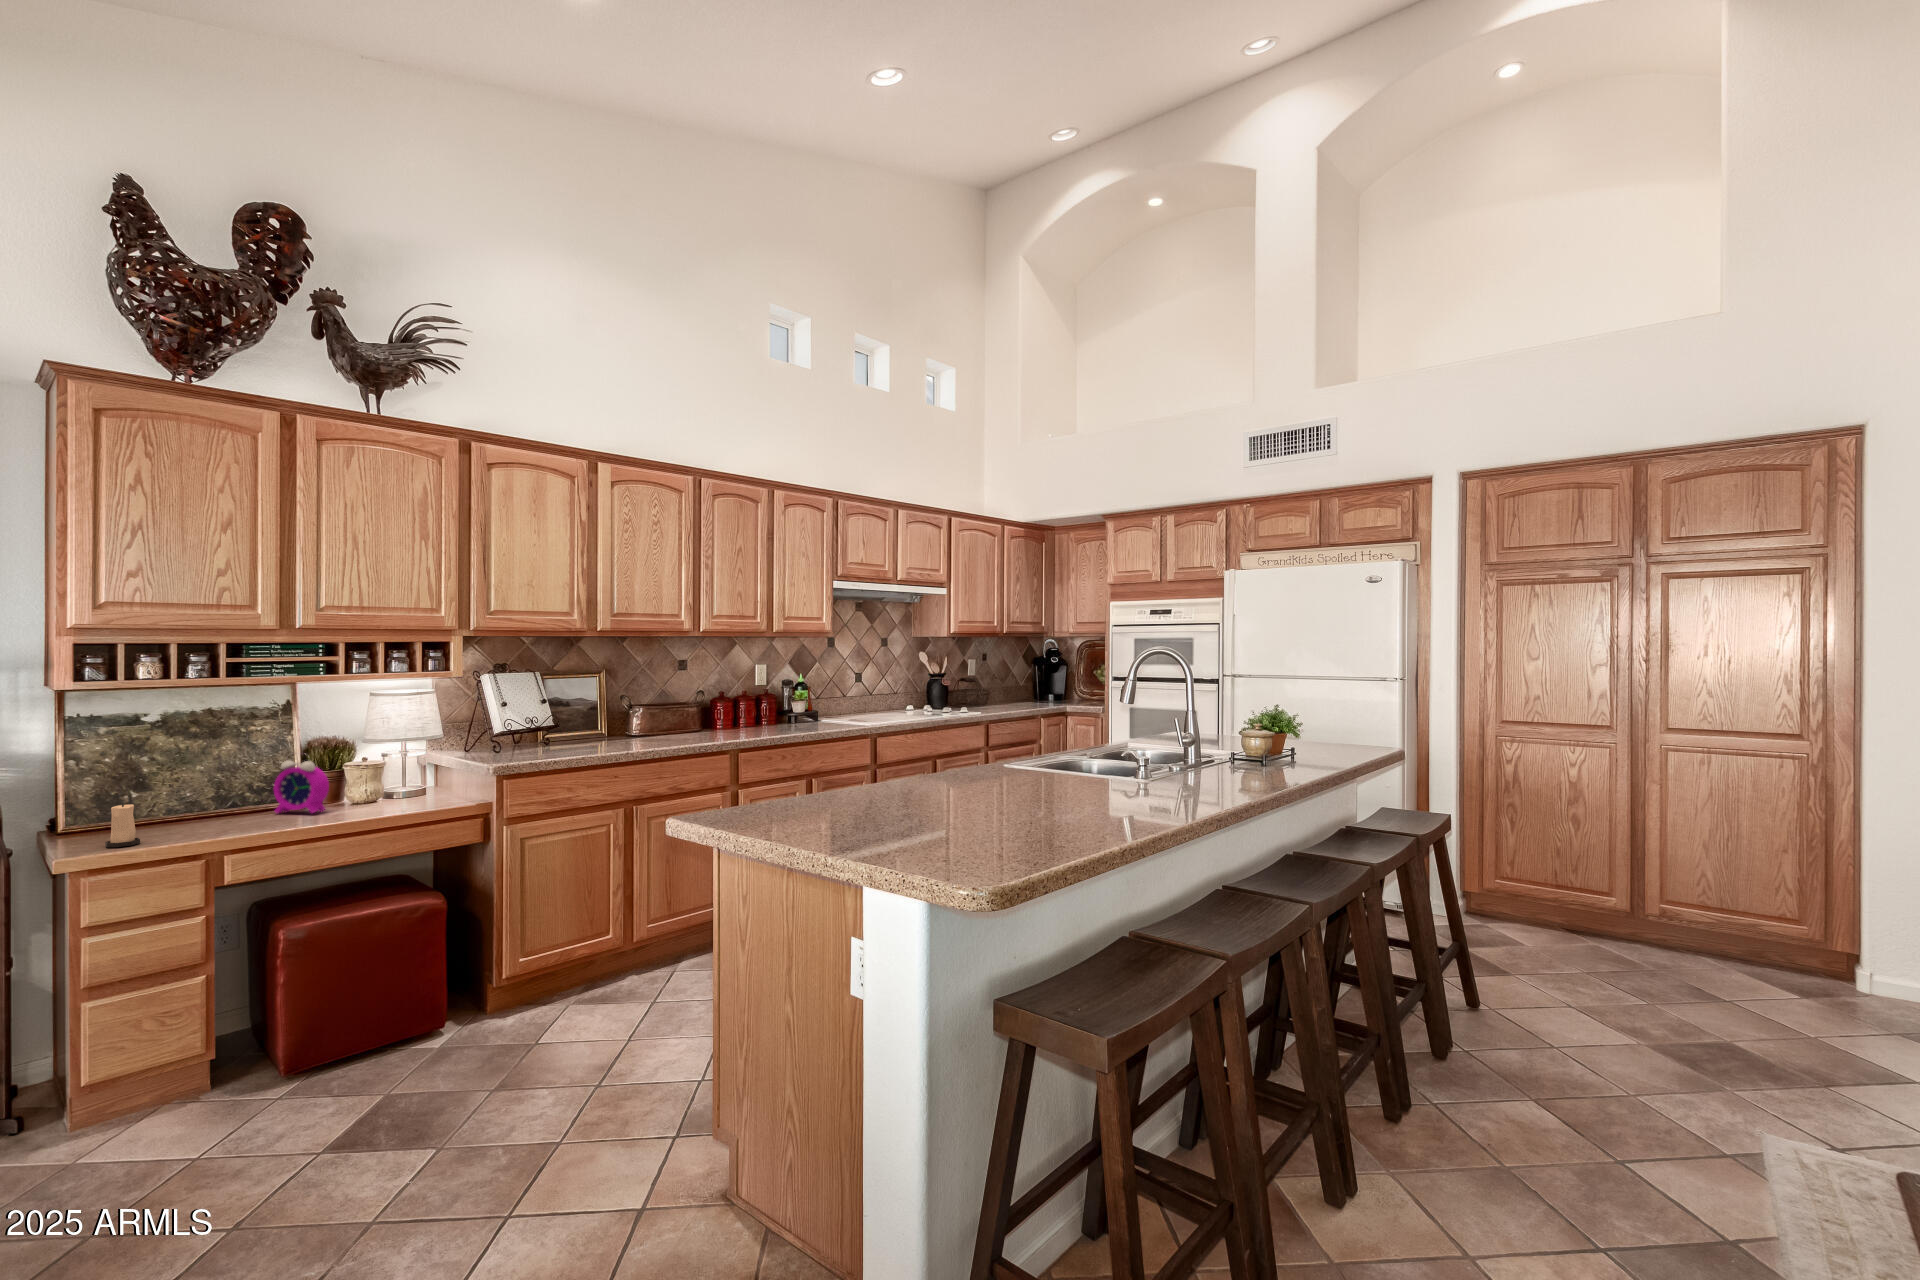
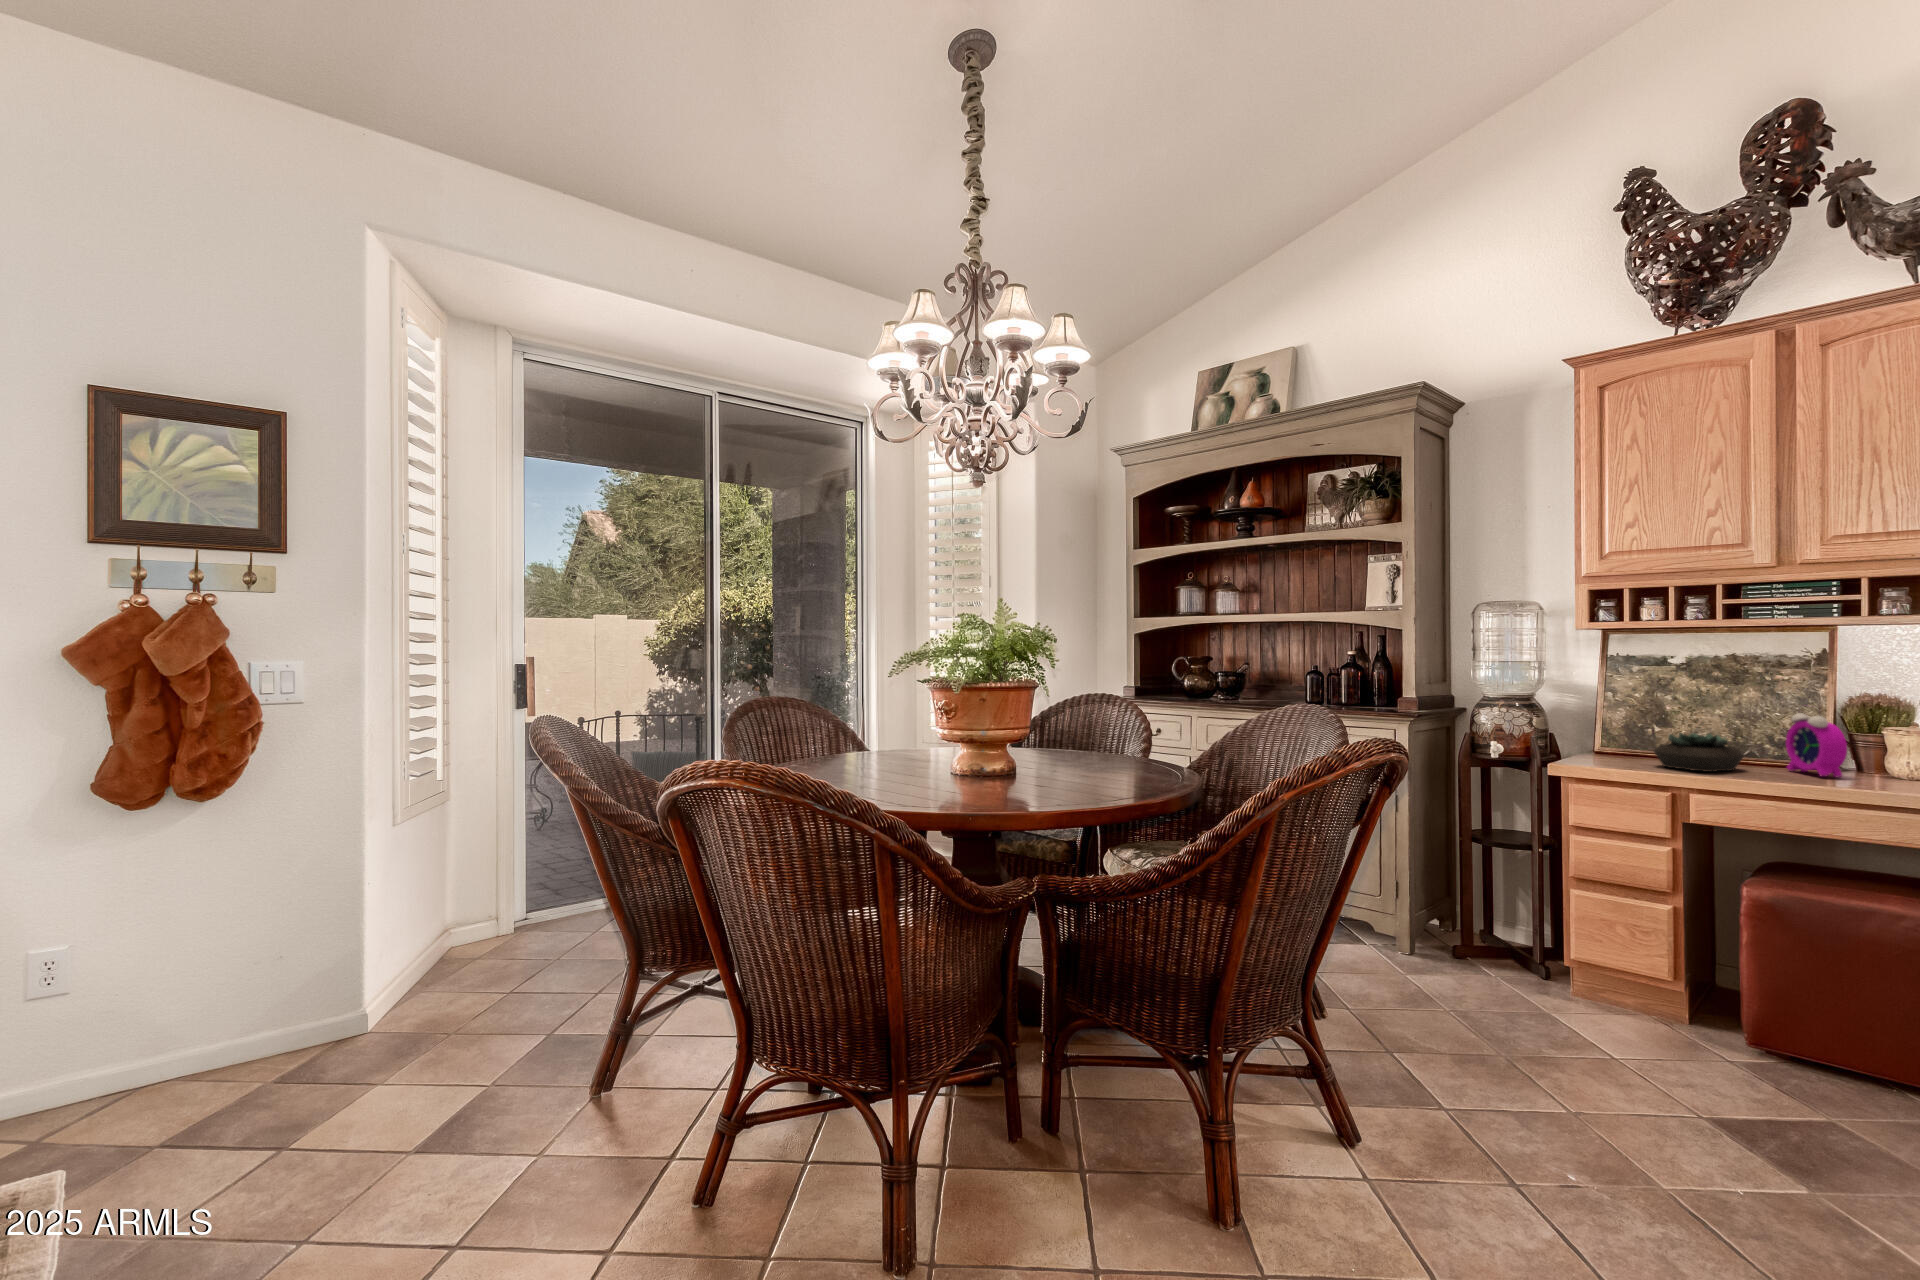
succulent plant: none [157,790,246,834] -> present [1654,733,1744,772]
candle: present [105,802,140,847] -> none [1602,728,1630,768]

